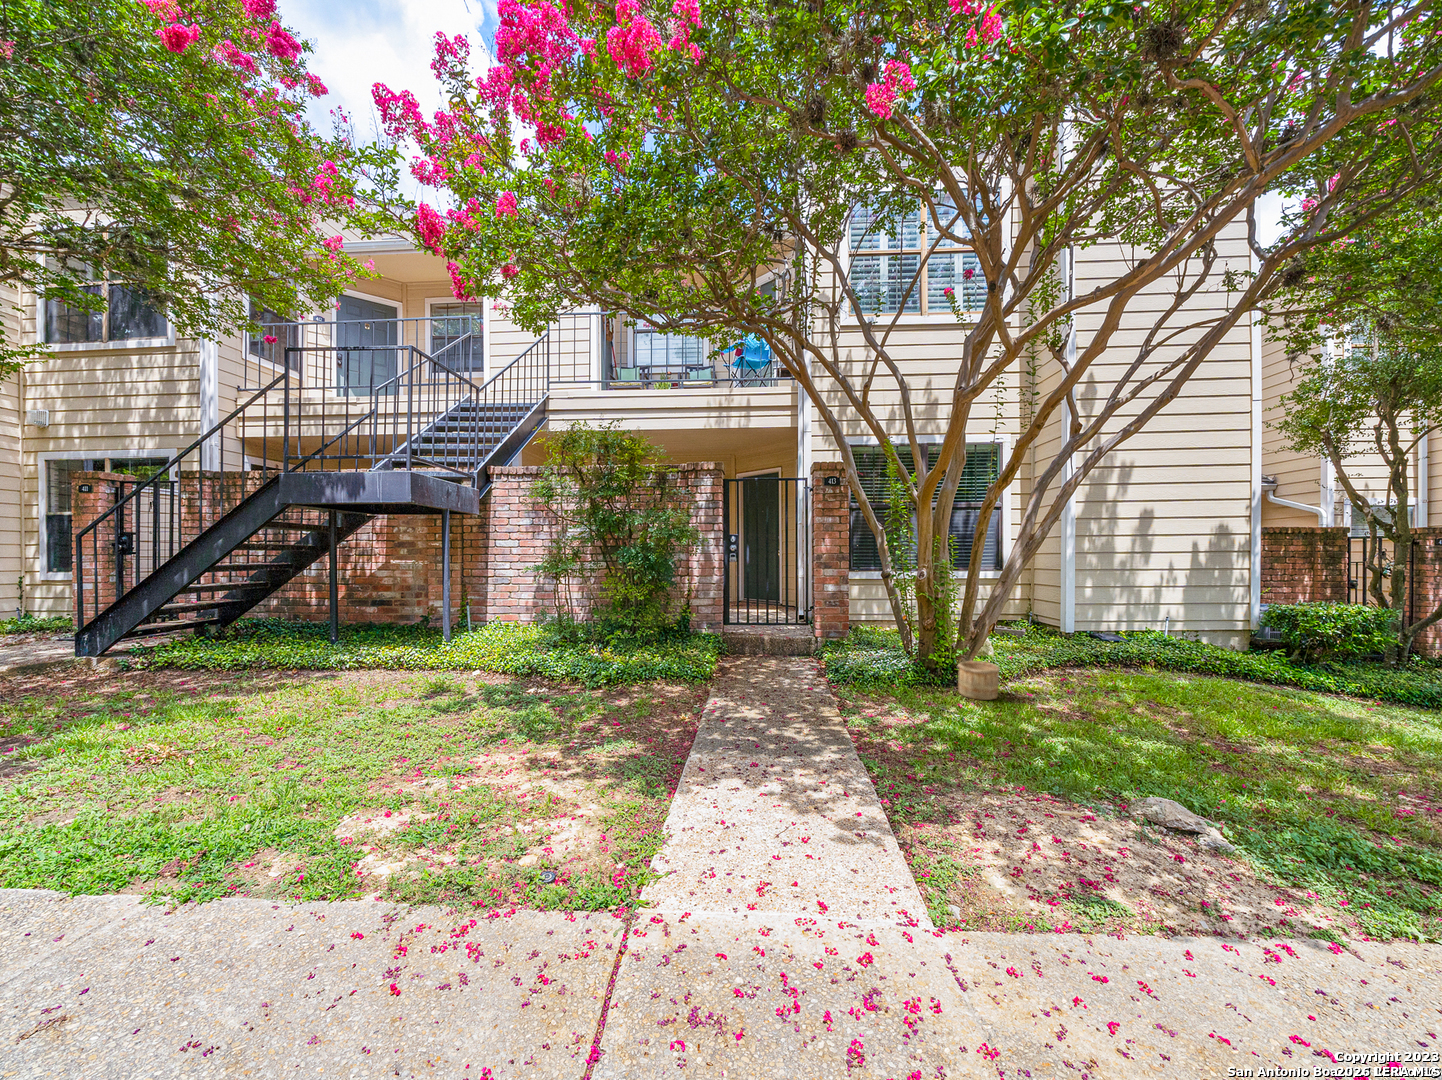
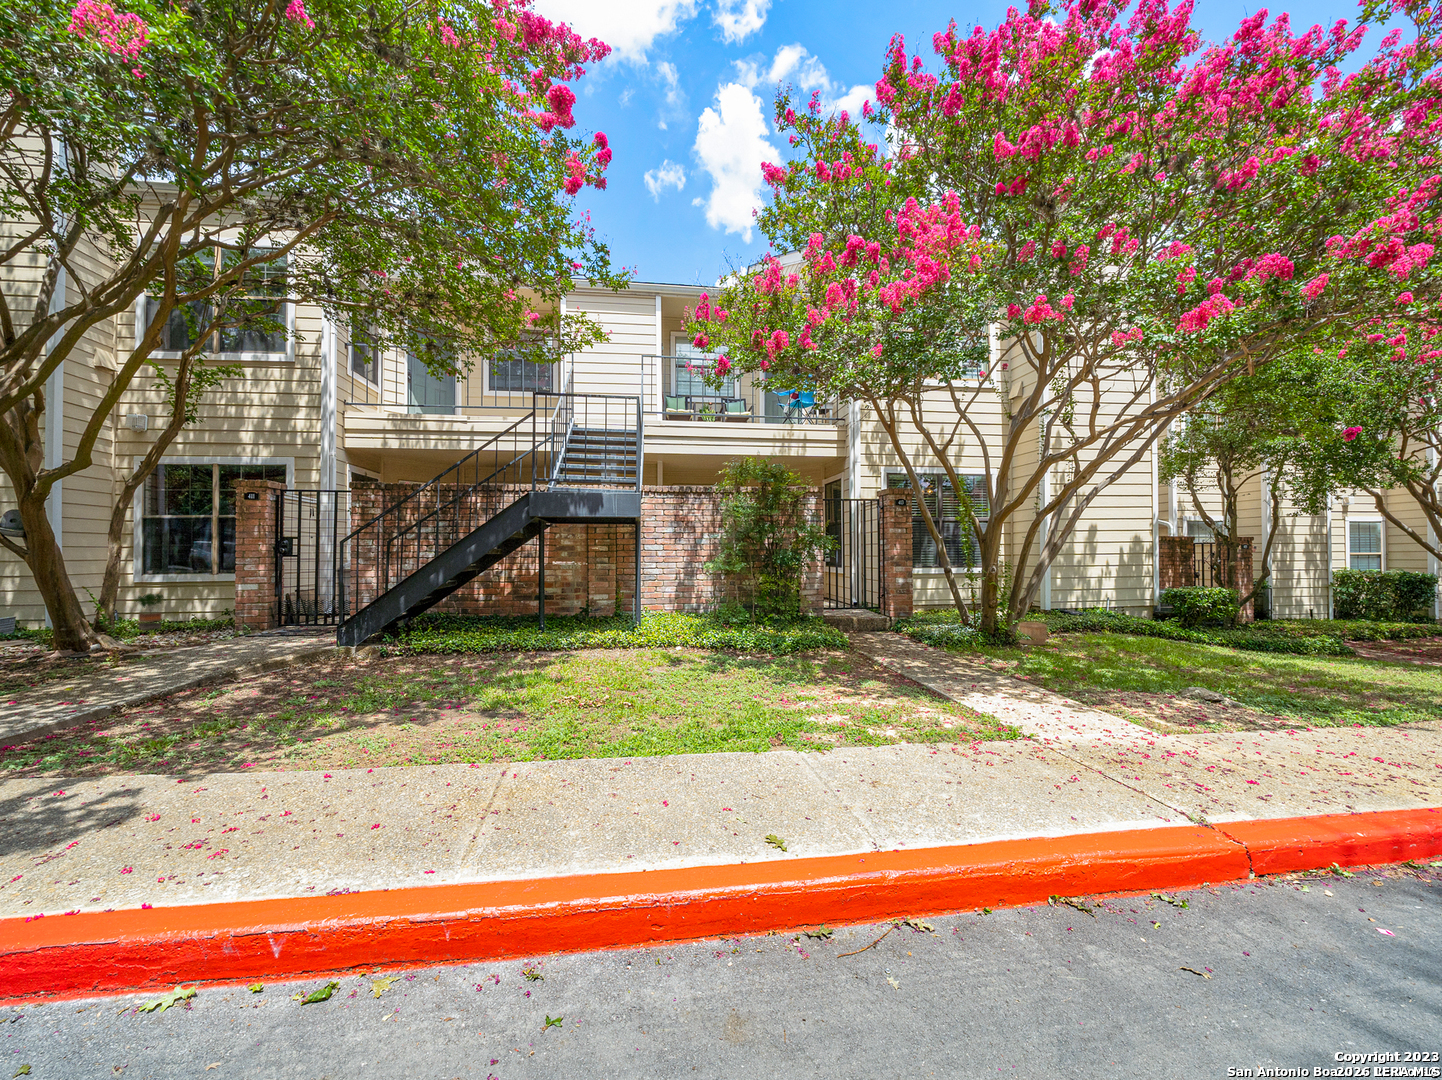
potted tree: none [19,590,59,627] -> present [135,594,166,630]

